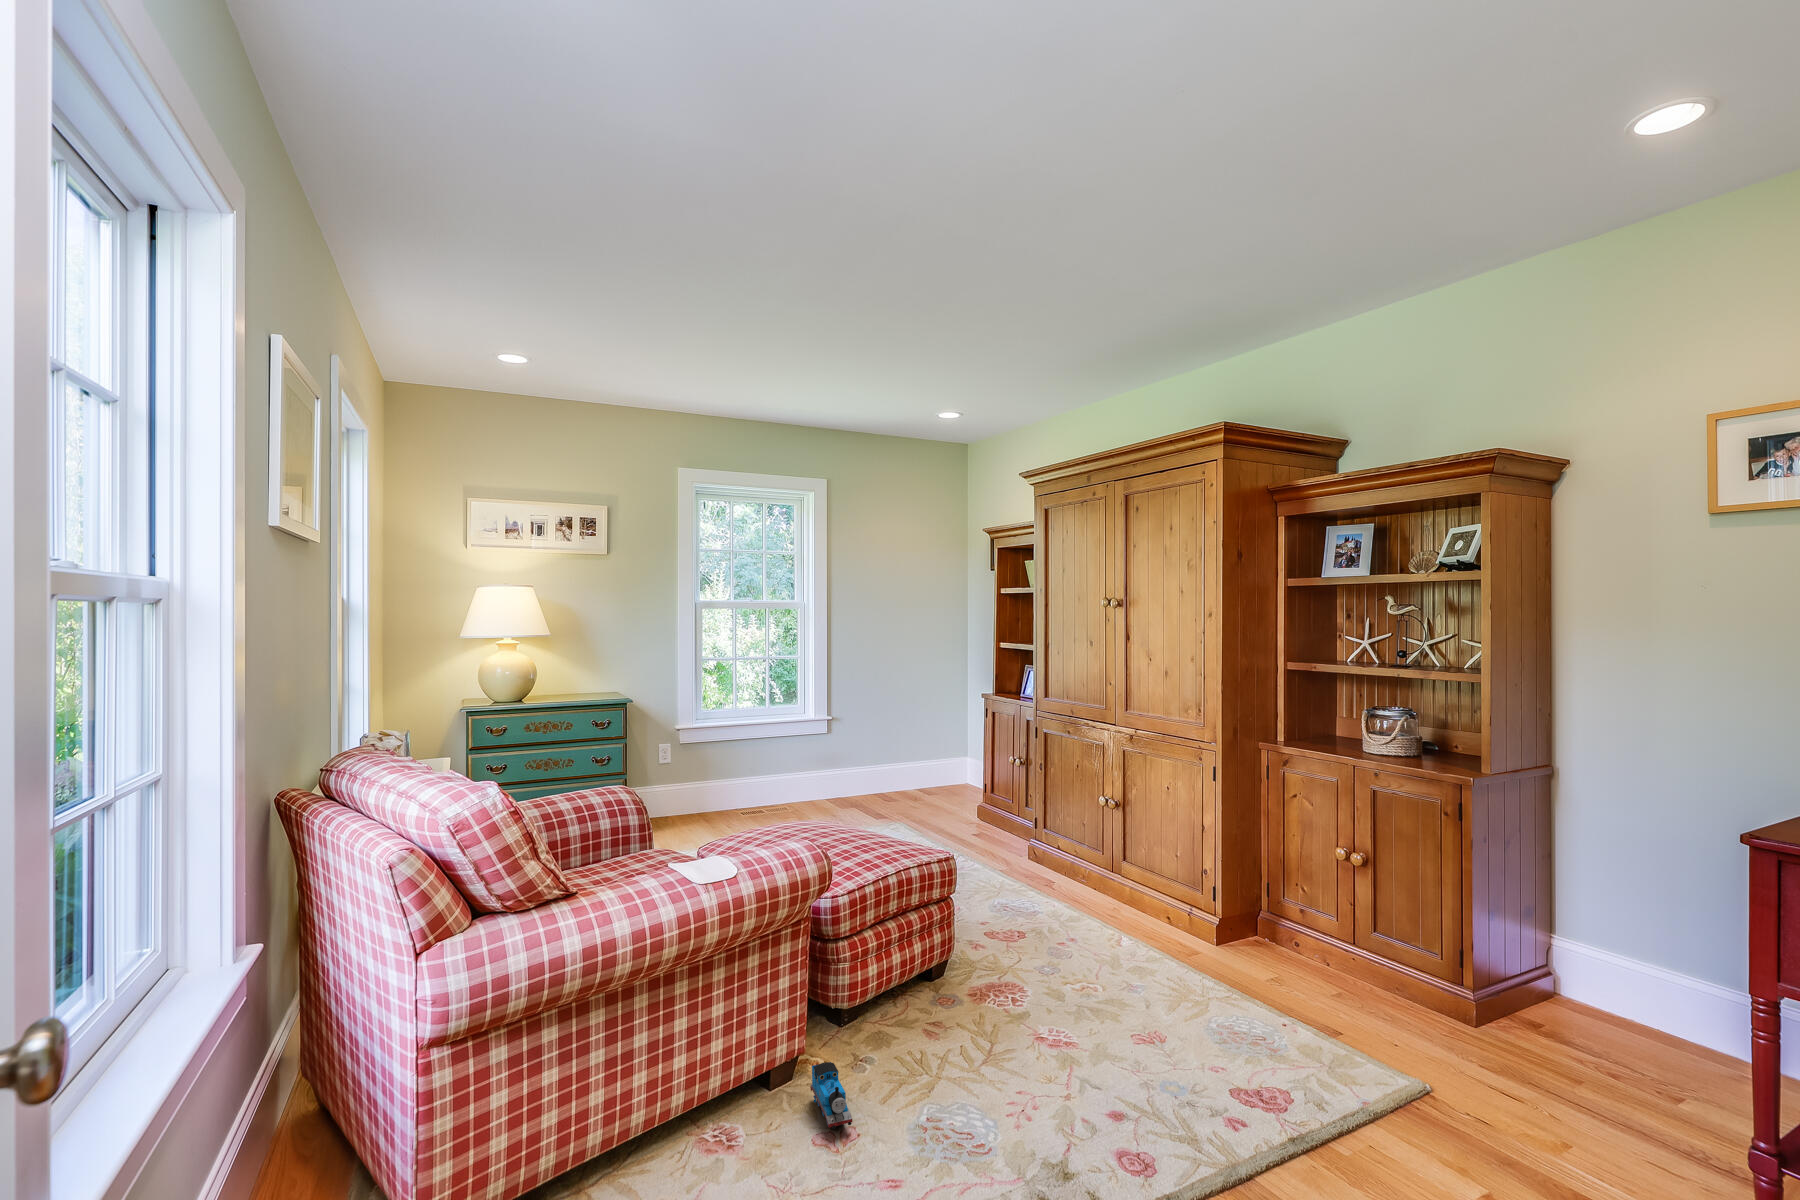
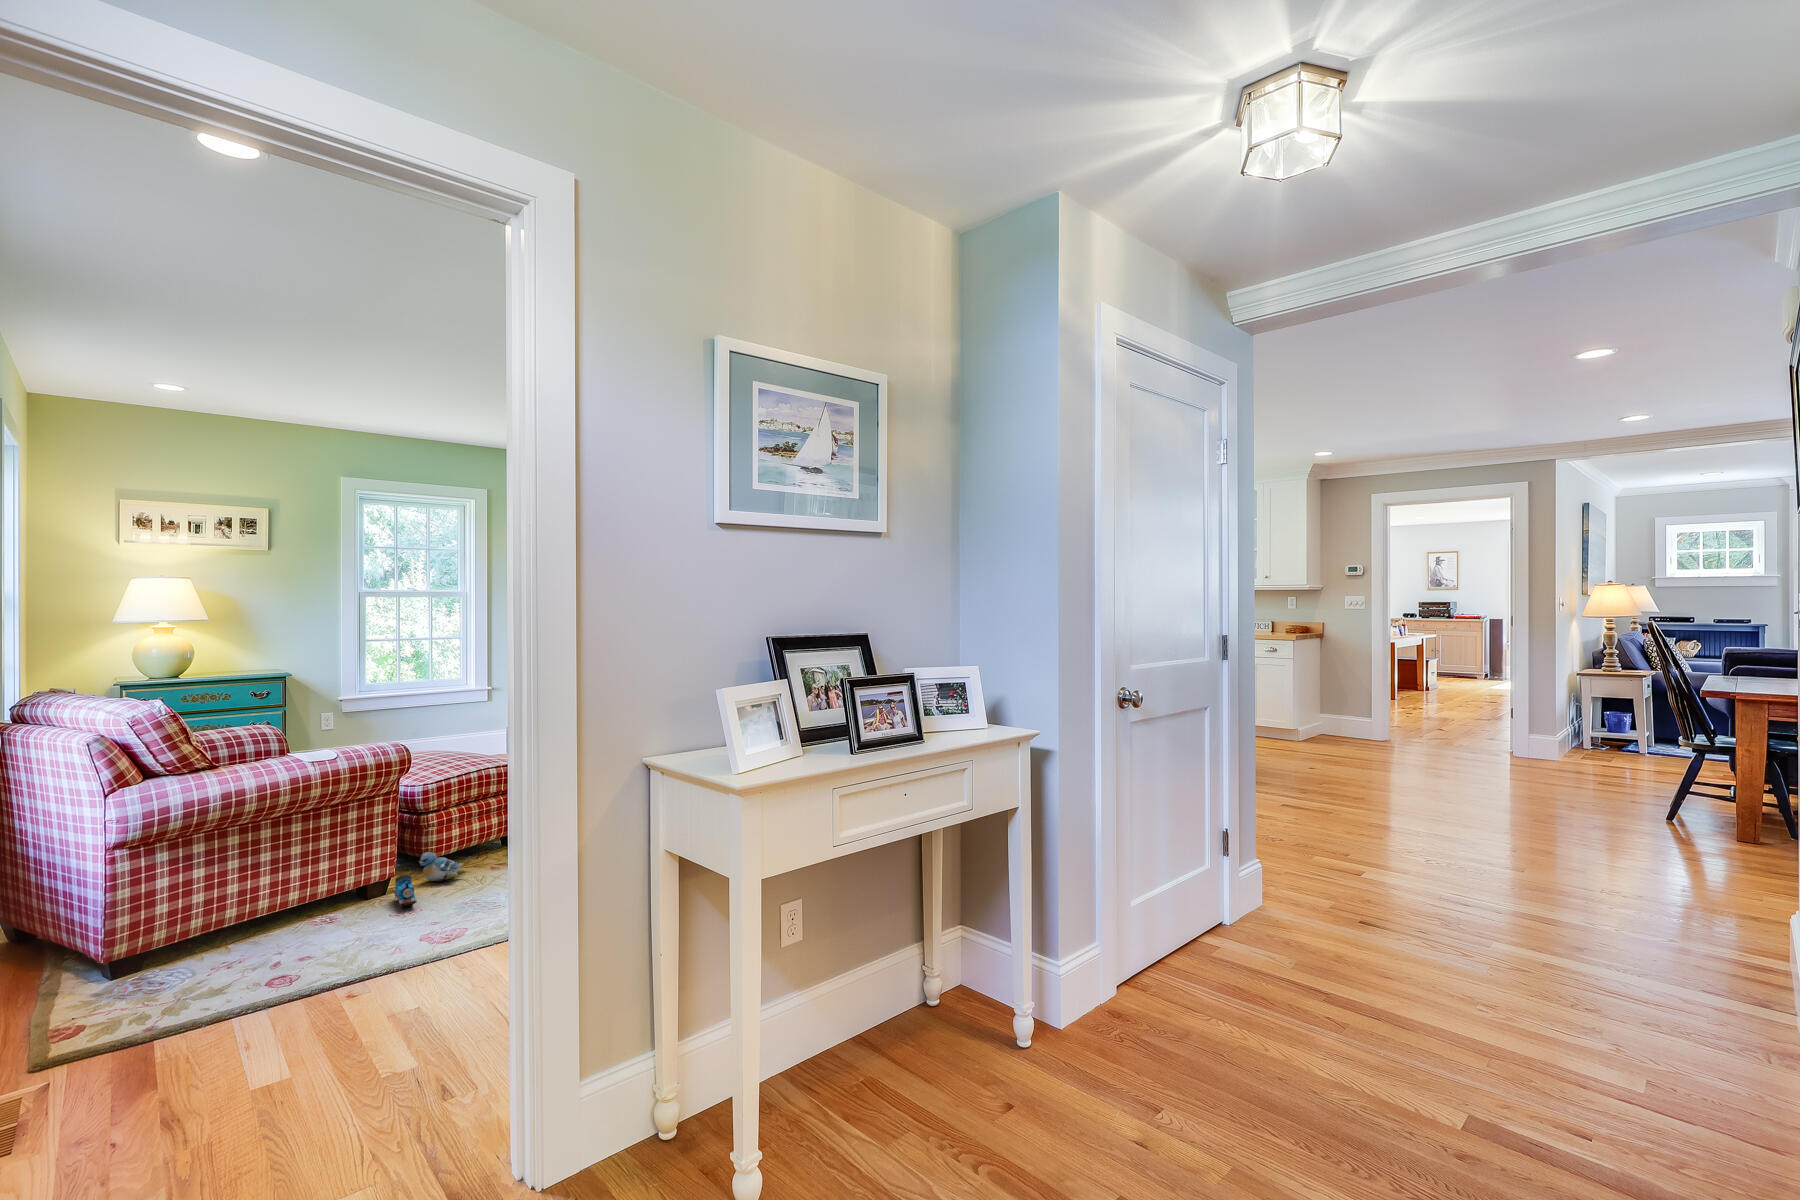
plush toy: none [834,1011,900,1059] -> present [419,852,465,881]

